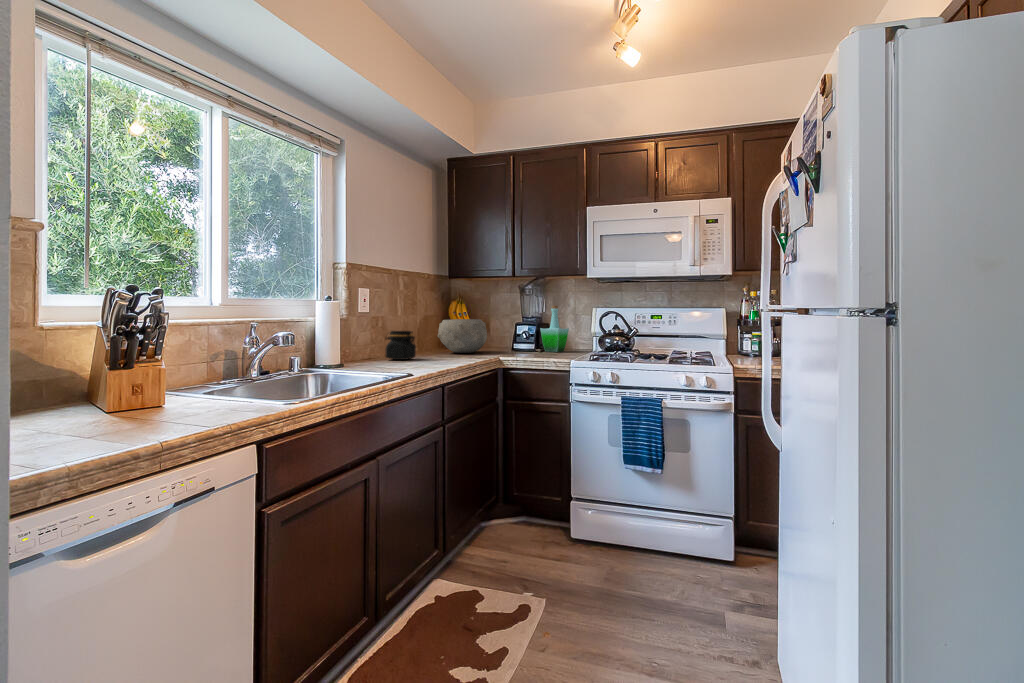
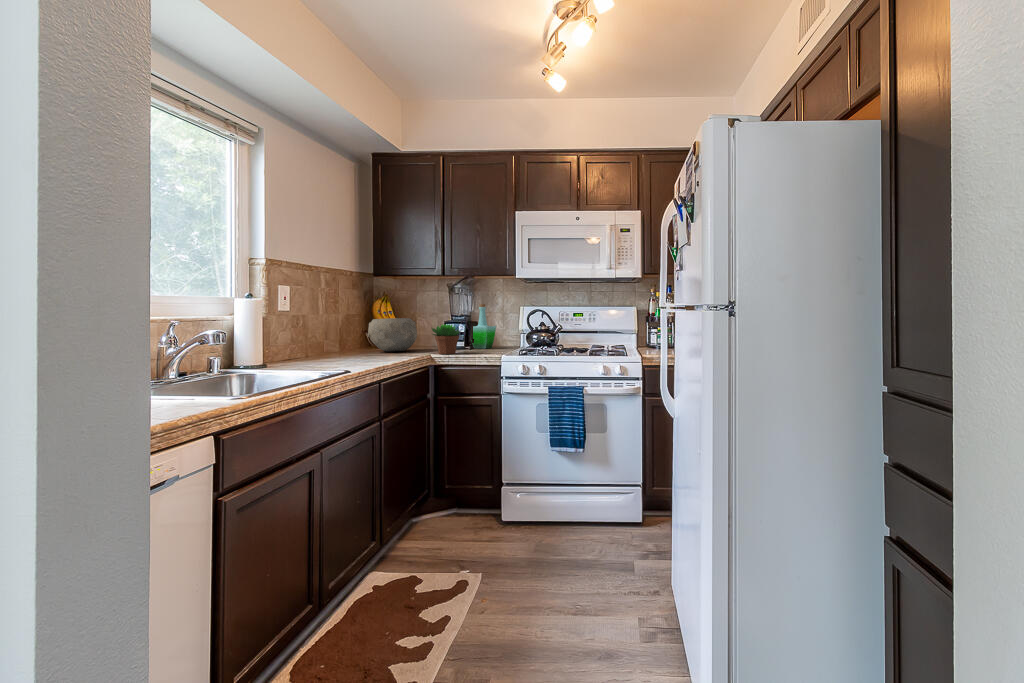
succulent plant: none [500,325,532,357] -> present [432,324,460,354]
jar: present [385,331,416,360] -> none [315,330,348,359]

